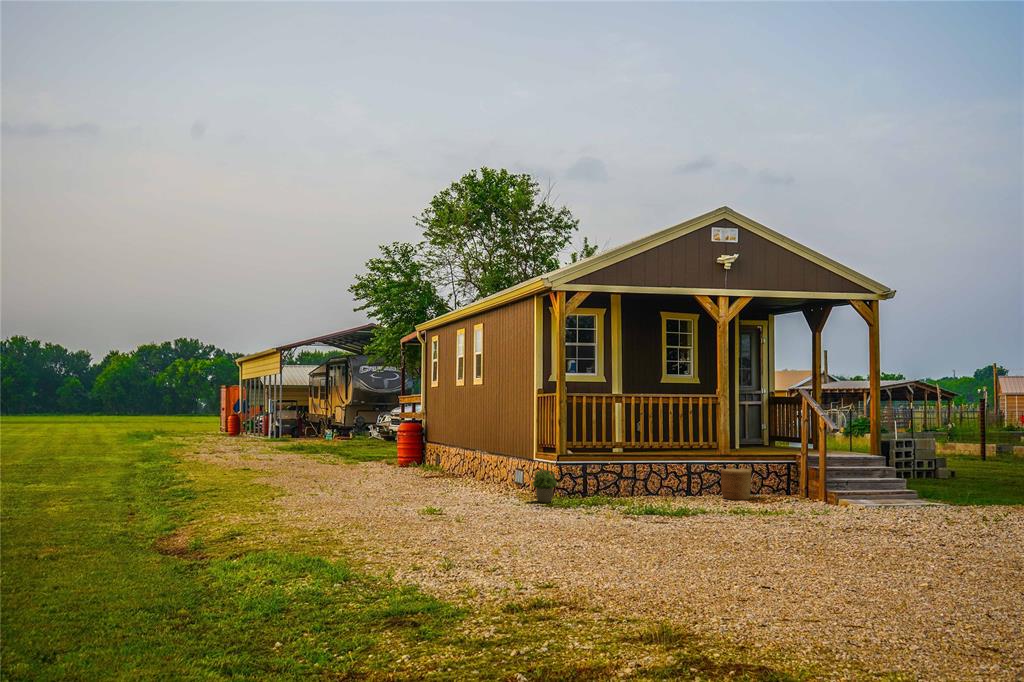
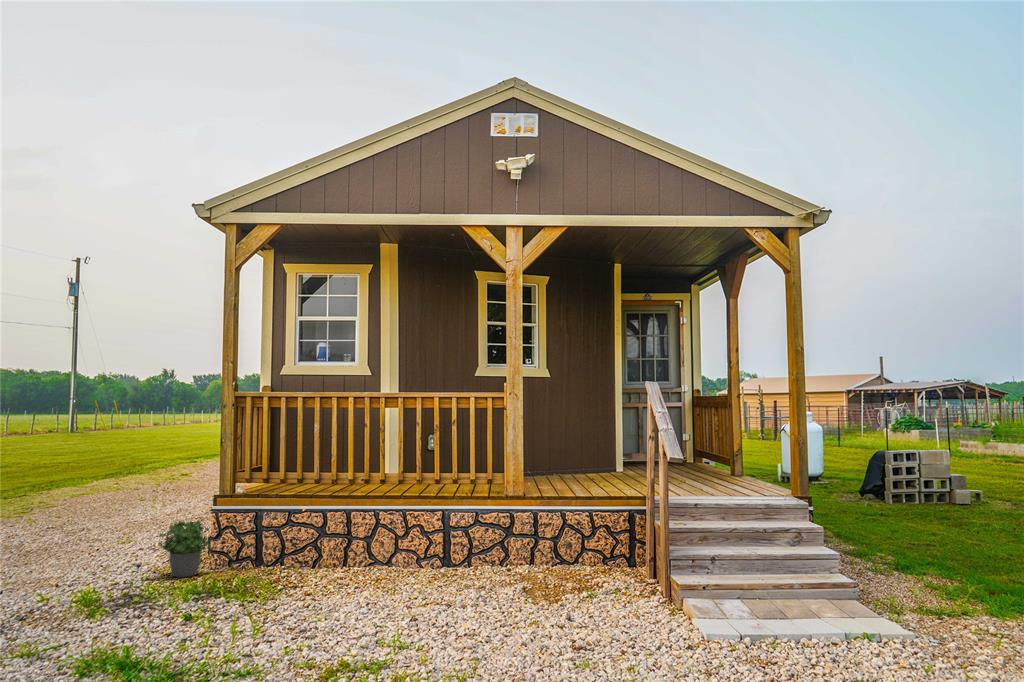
woven basket: present [721,469,751,500] -> none [490,521,543,581]

